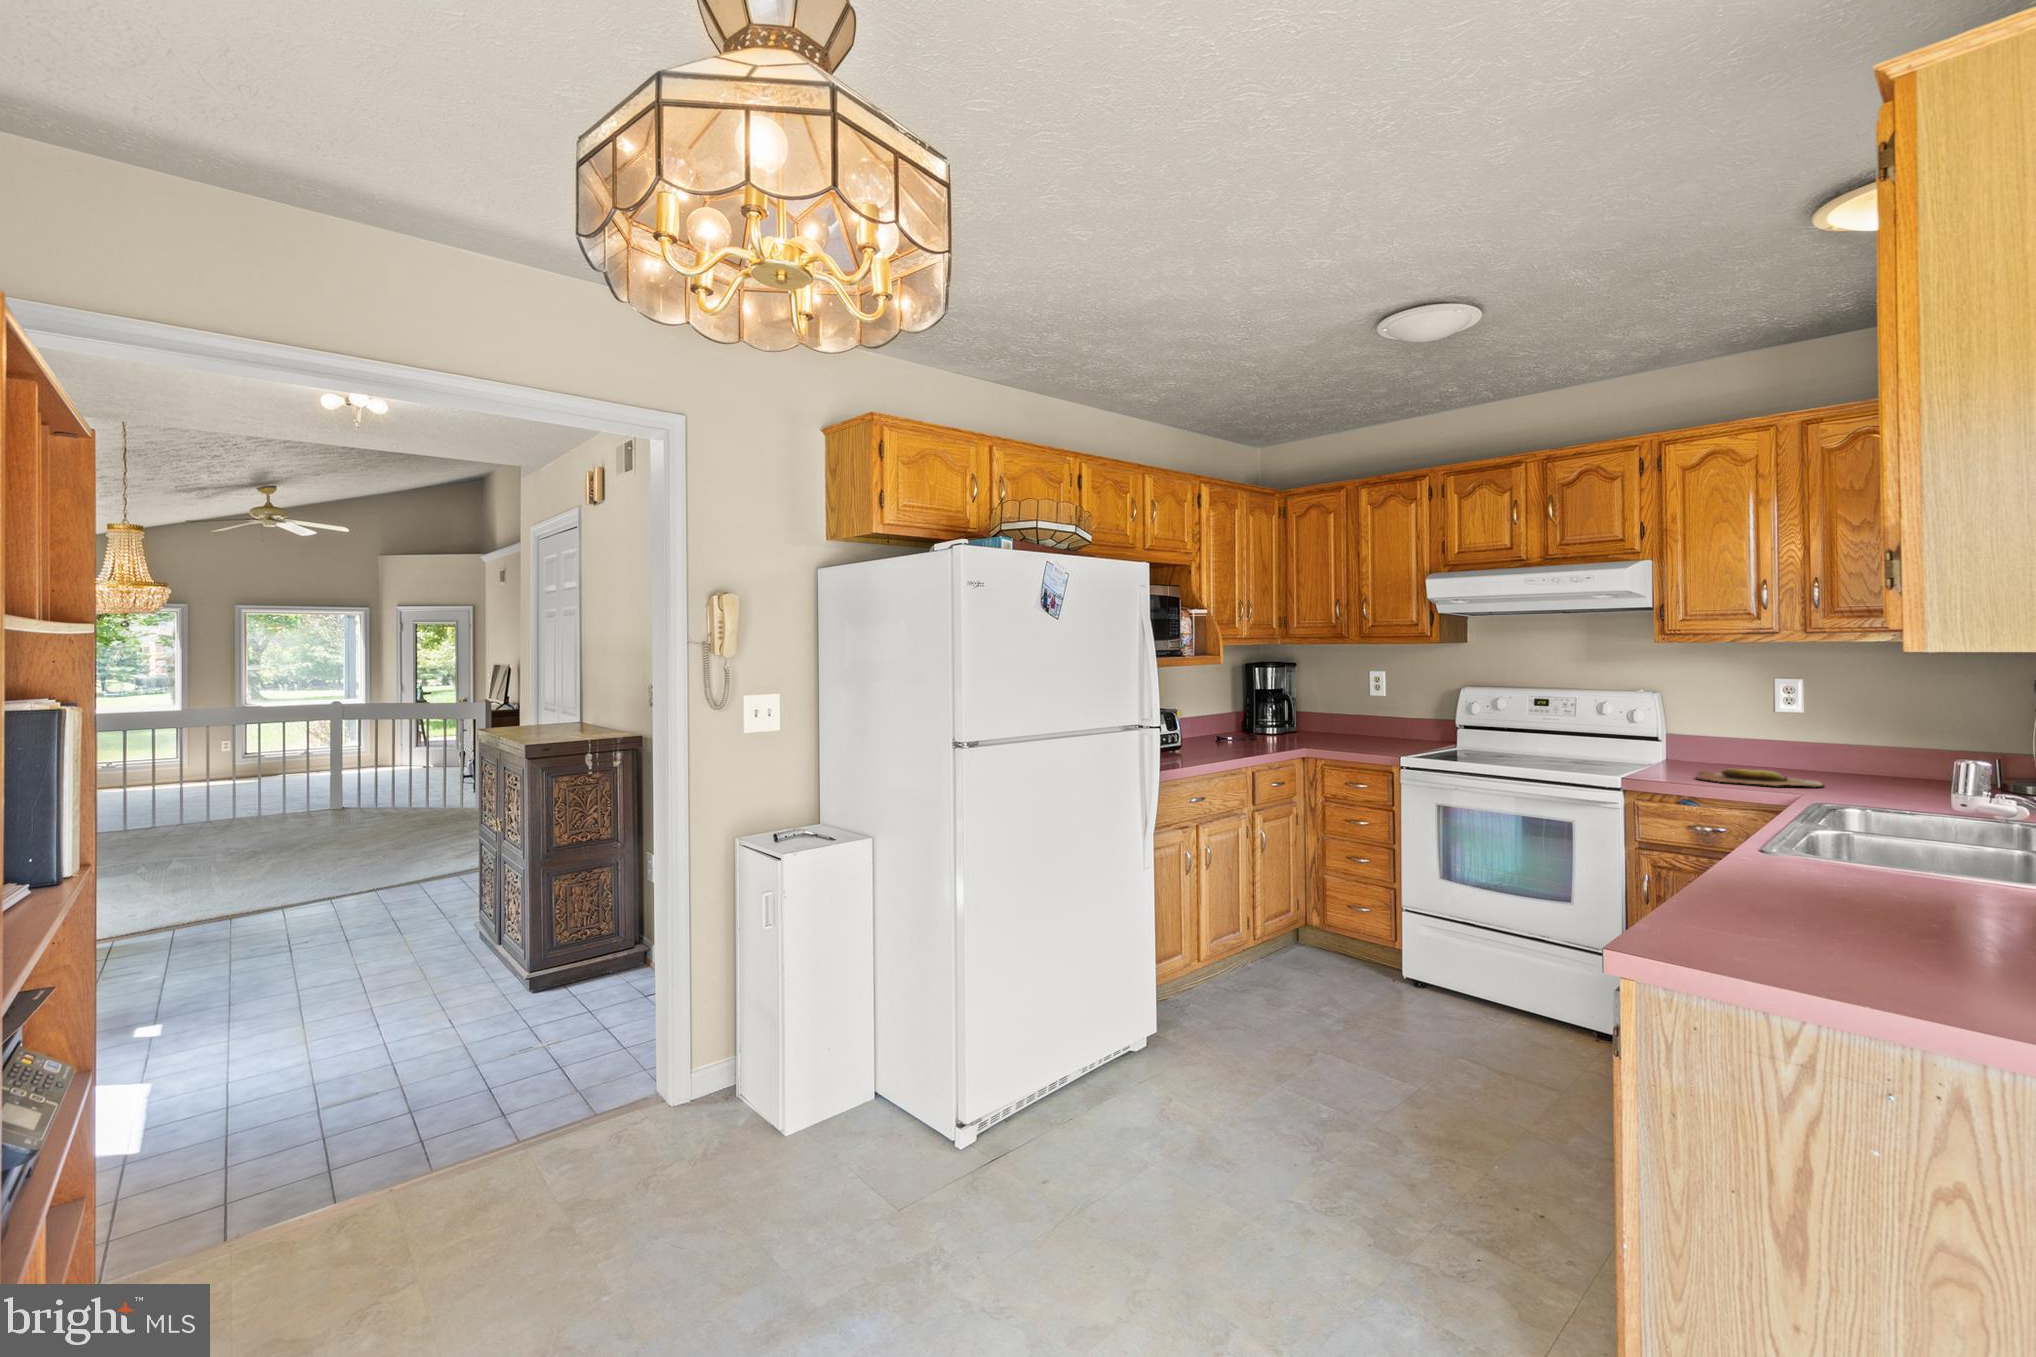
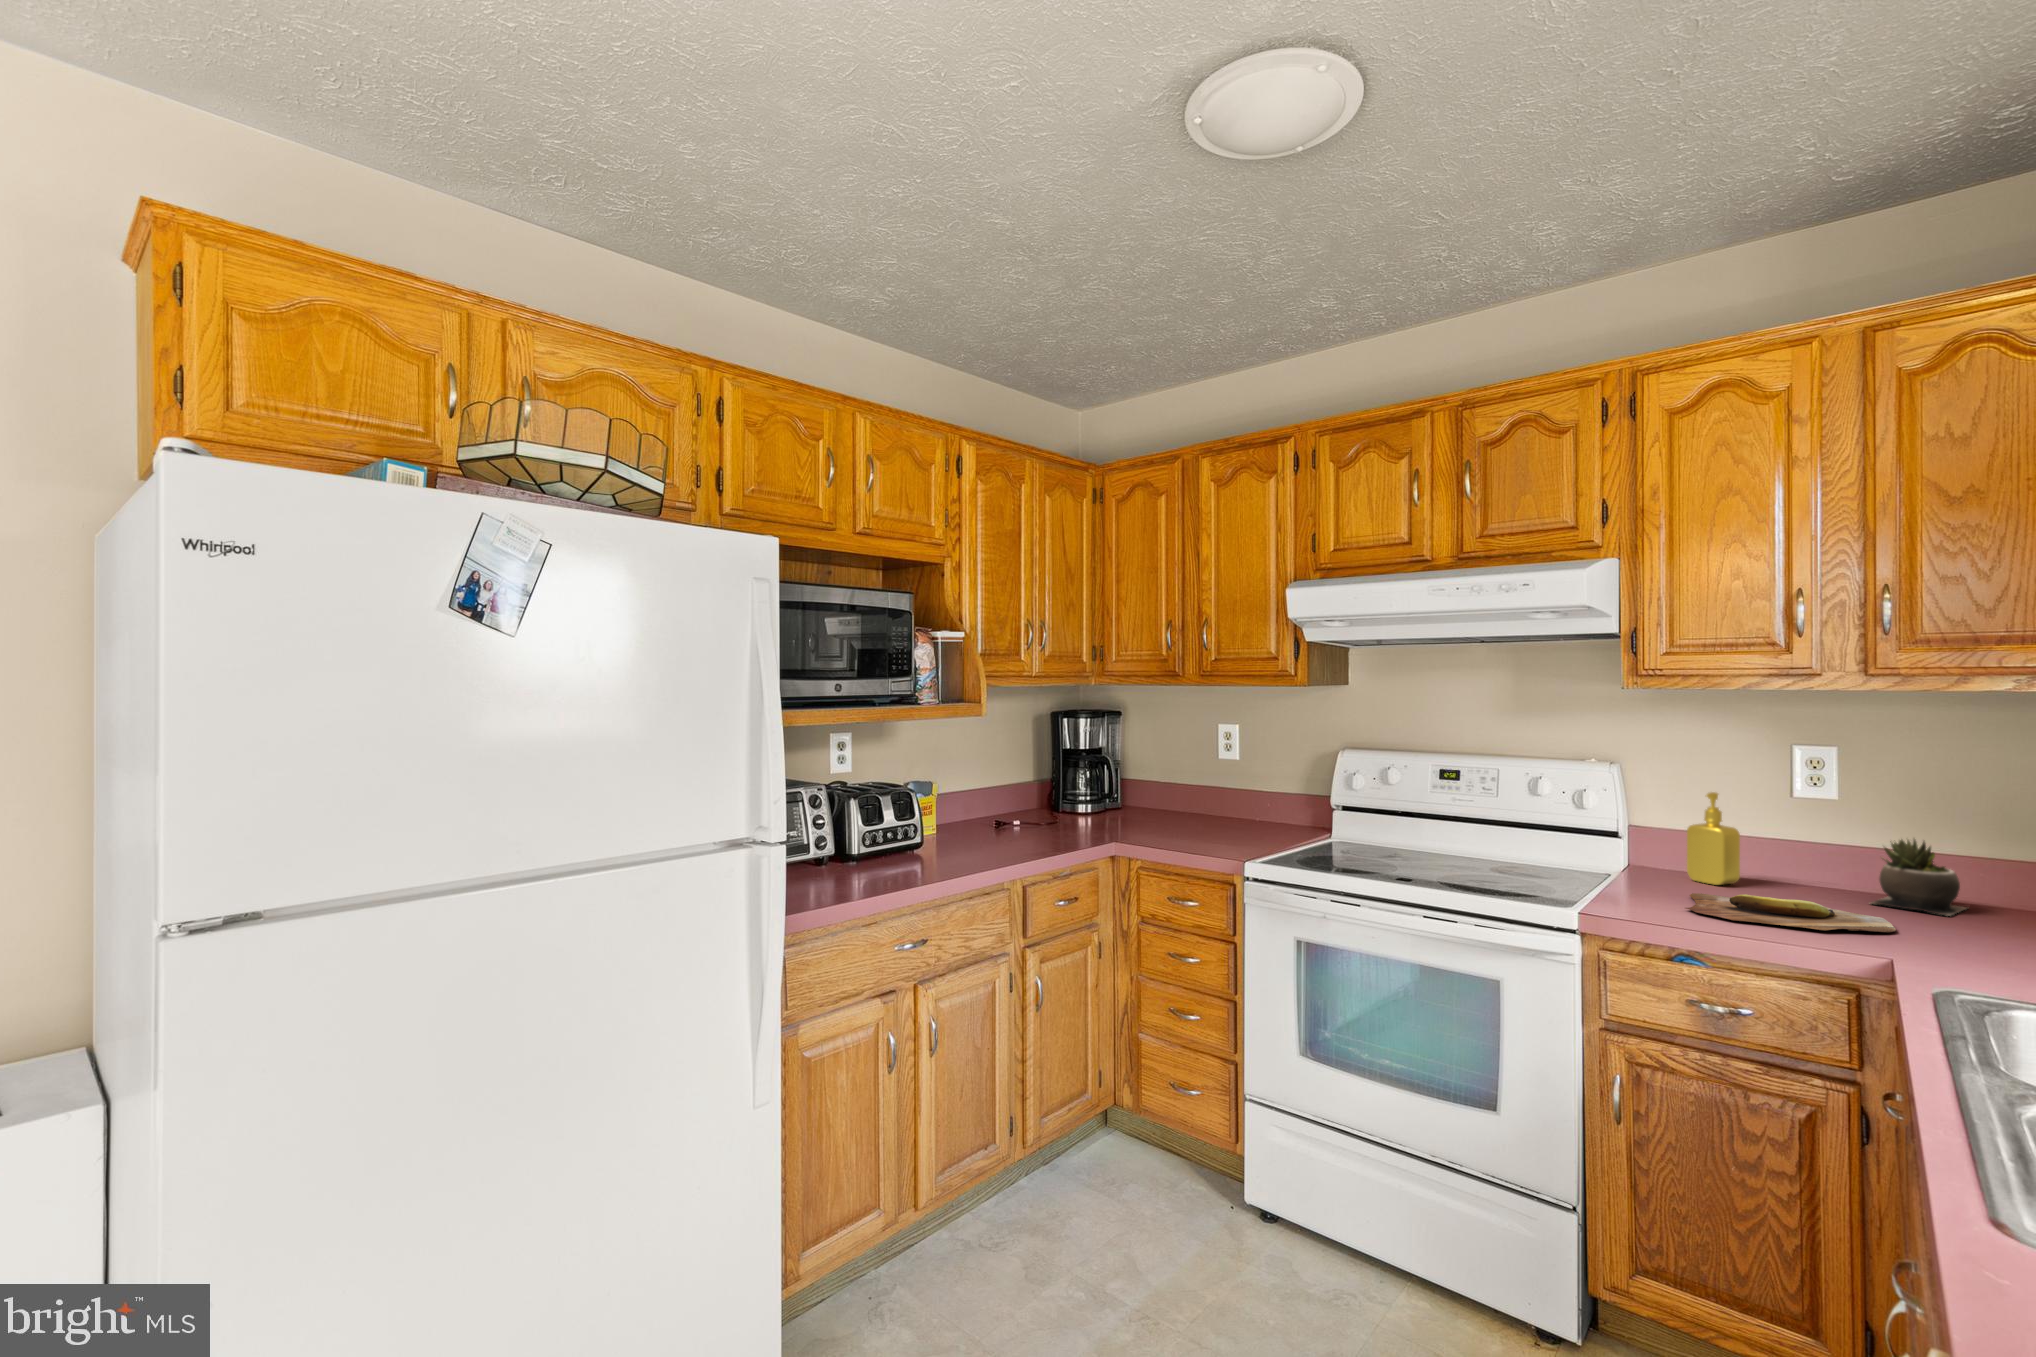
soap dispenser: none [1700,709,1735,768] -> present [1687,792,1740,885]
succulent plant: none [1816,734,1883,781] -> present [1869,839,1967,916]

